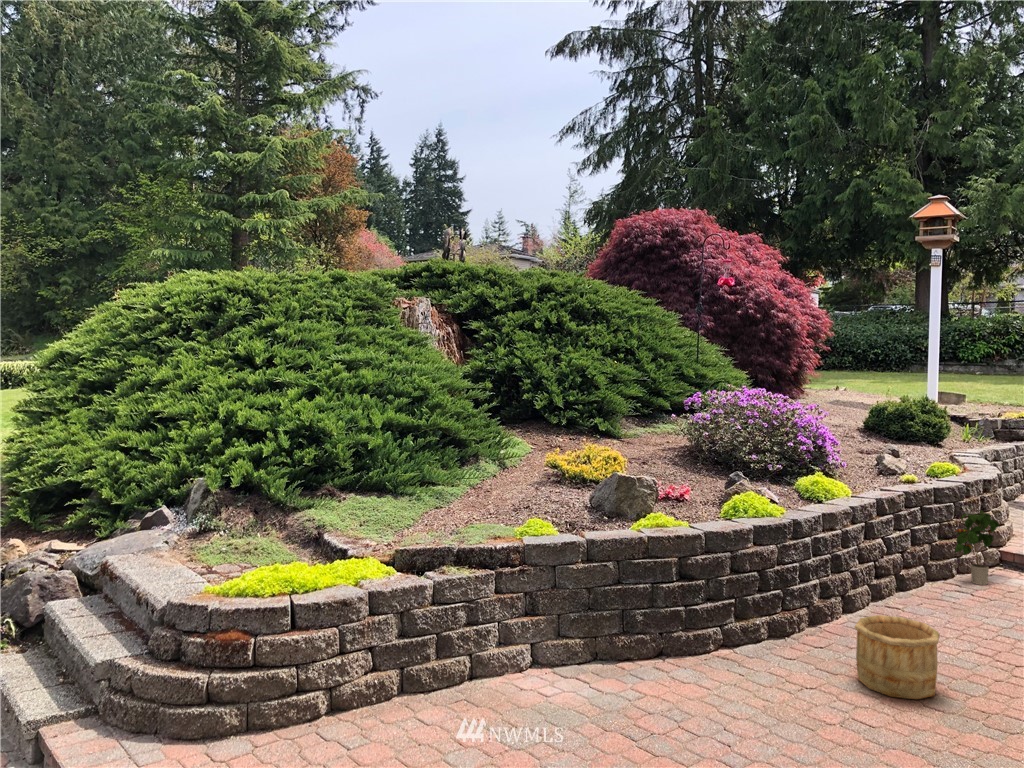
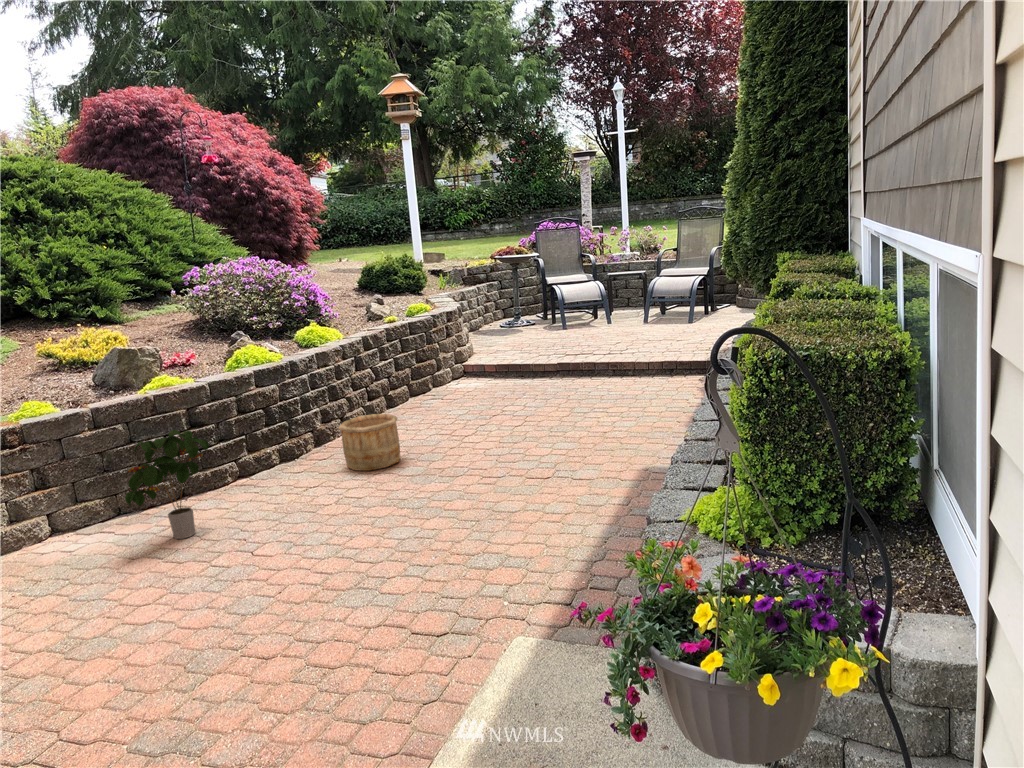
potted plant: present [954,511,1000,585] -> present [125,430,209,539]

